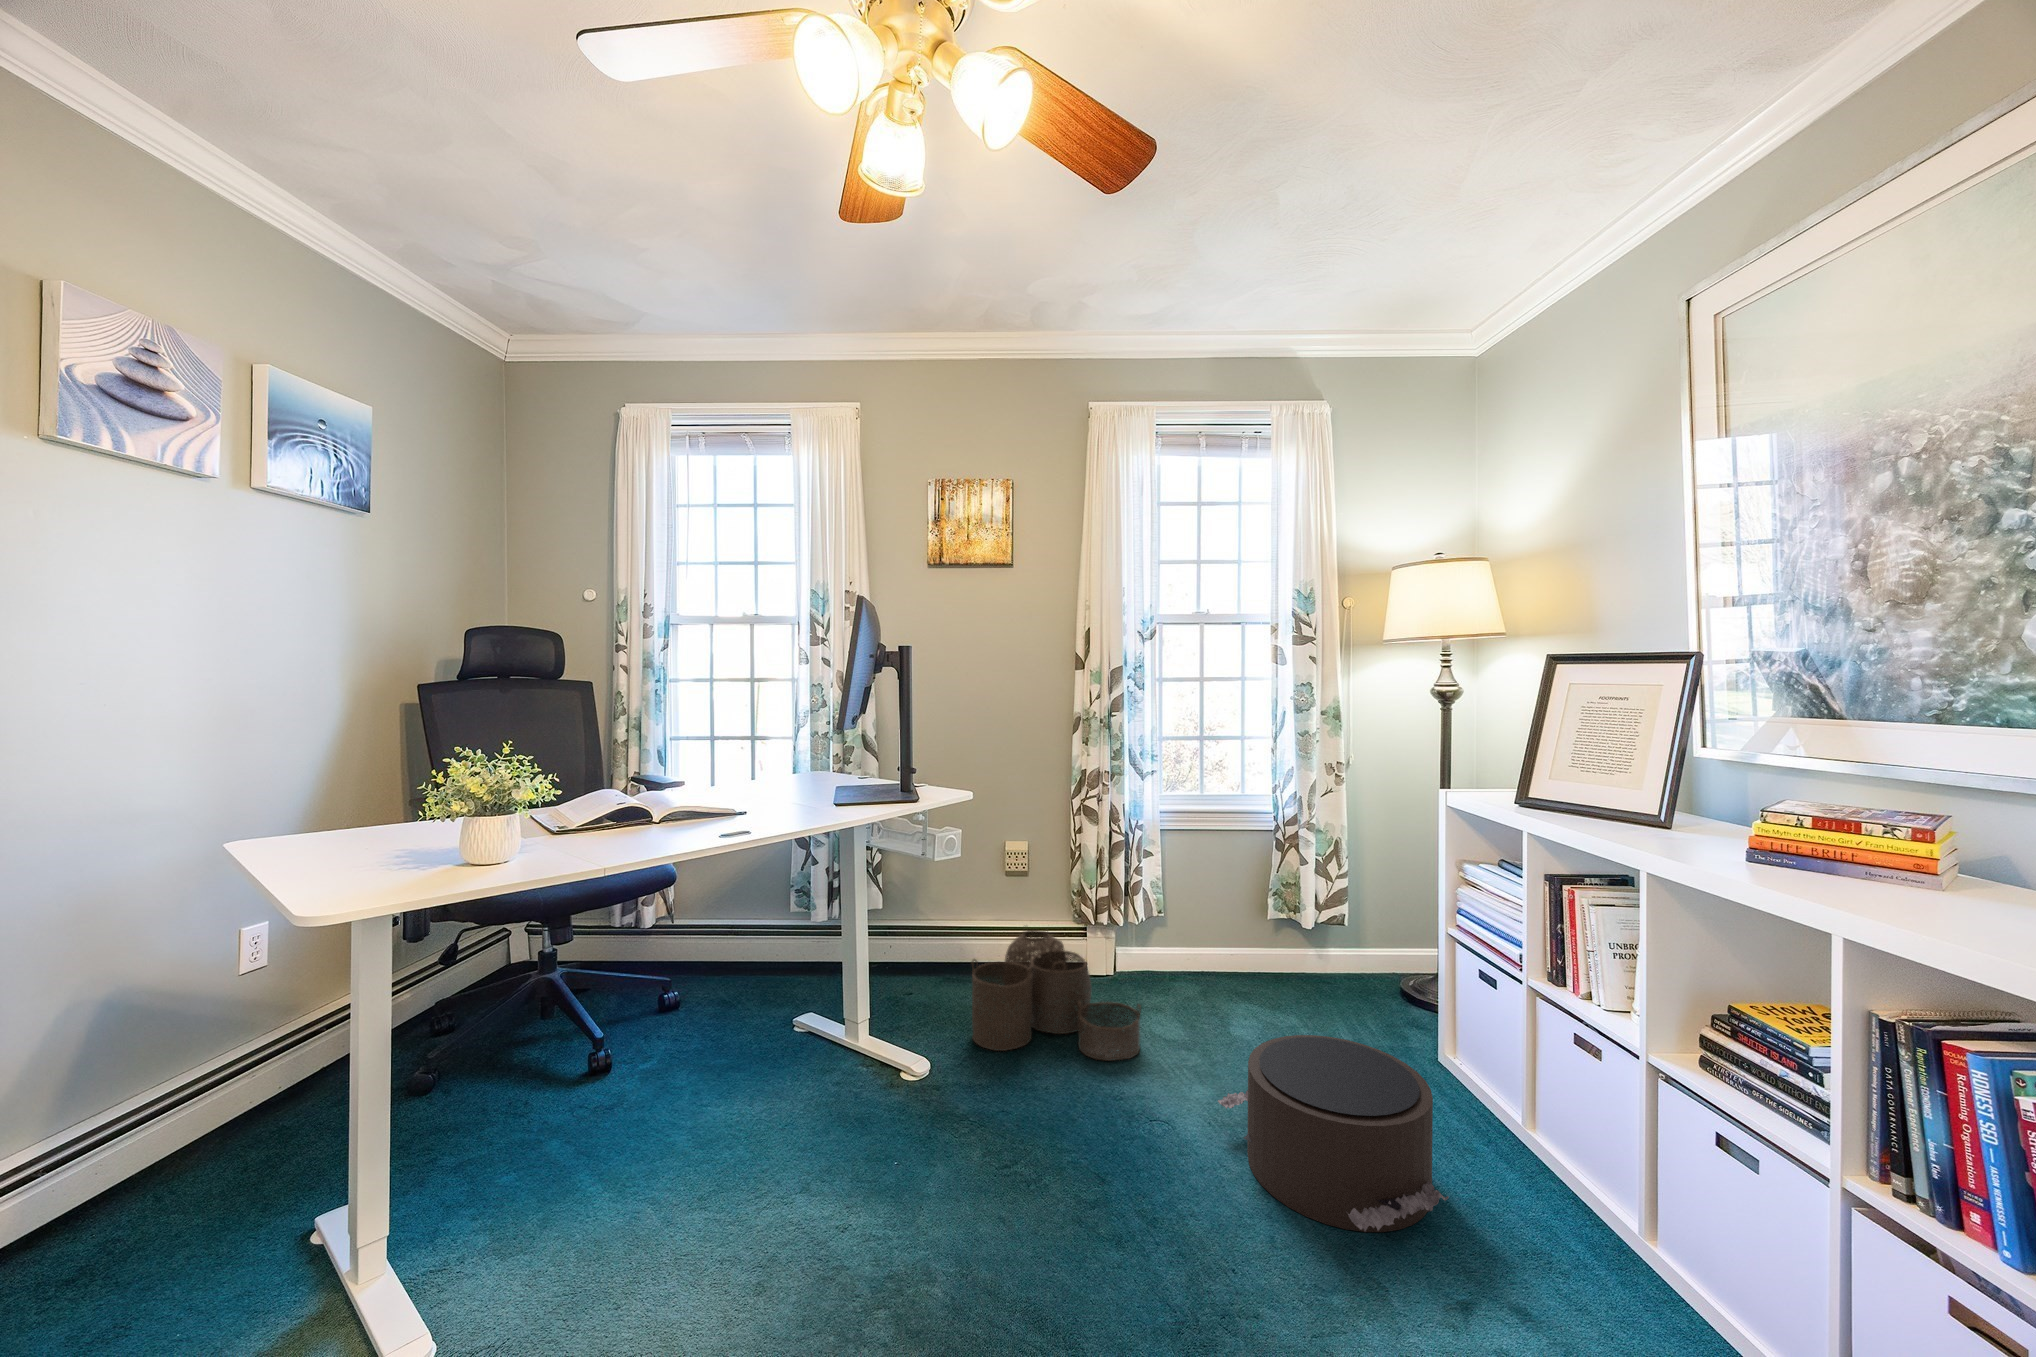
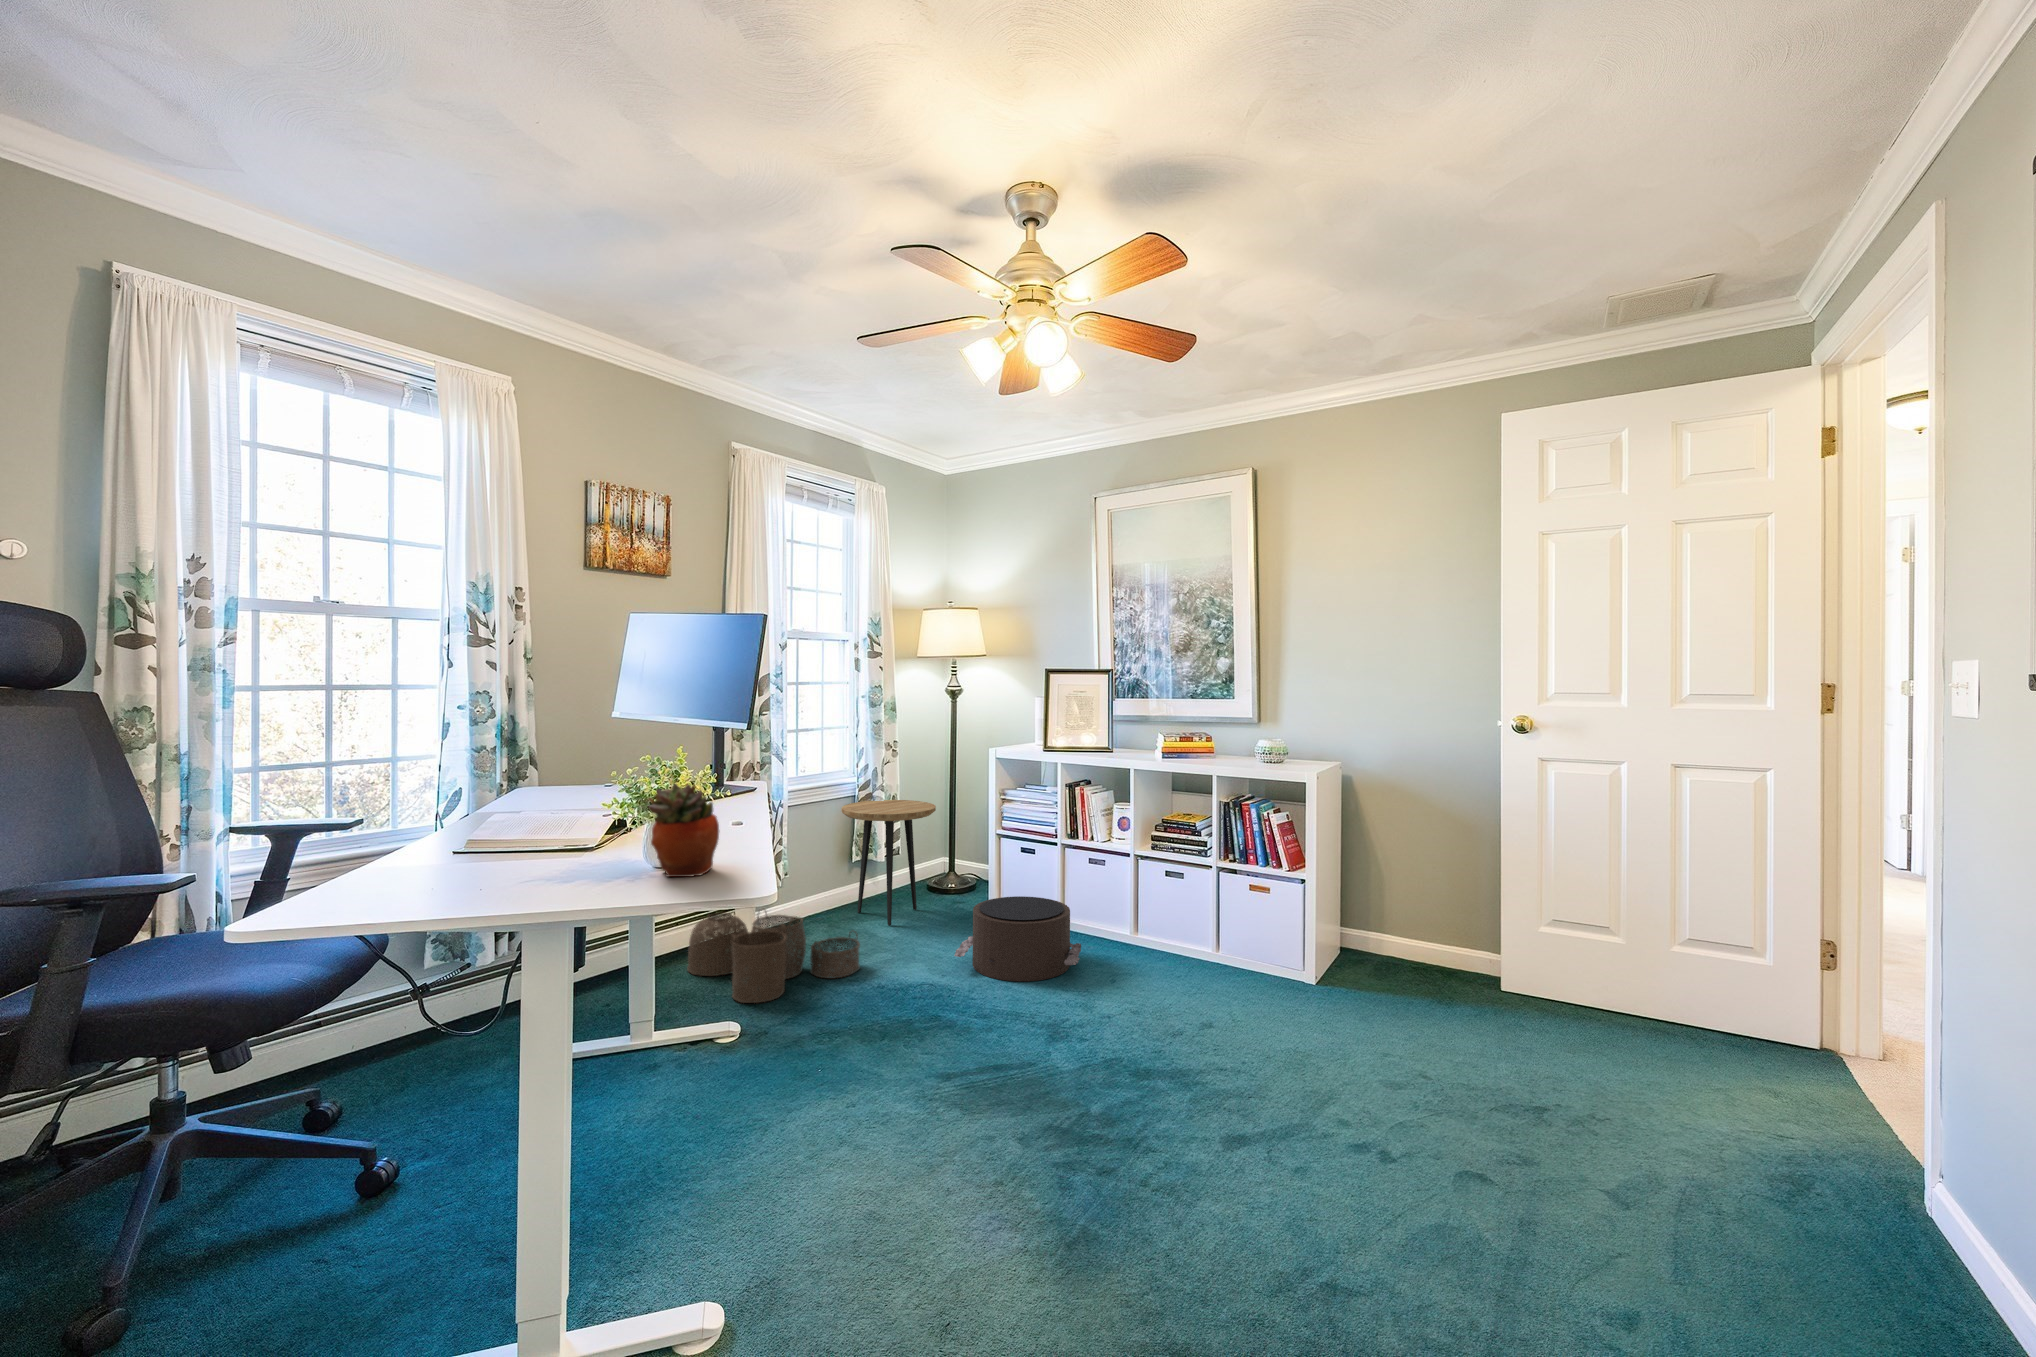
succulent planter: none [303,780,435,881] -> present [648,784,719,877]
side table: none [1228,837,1366,1017] -> present [841,800,936,926]

